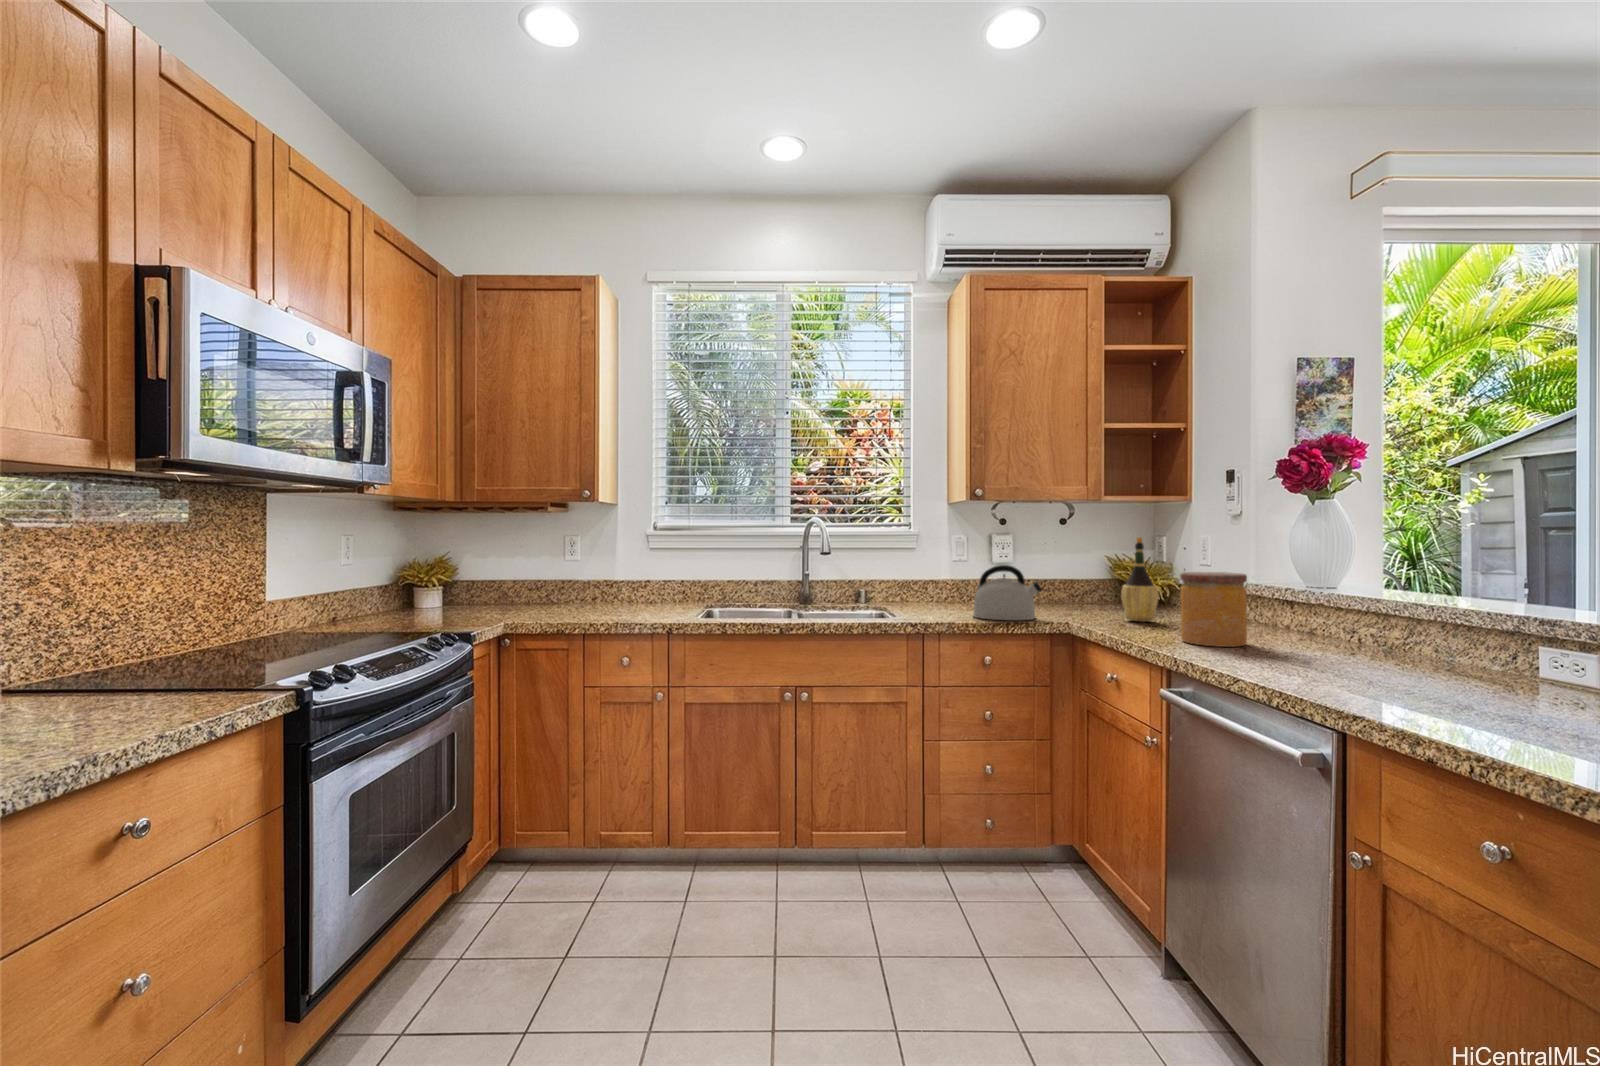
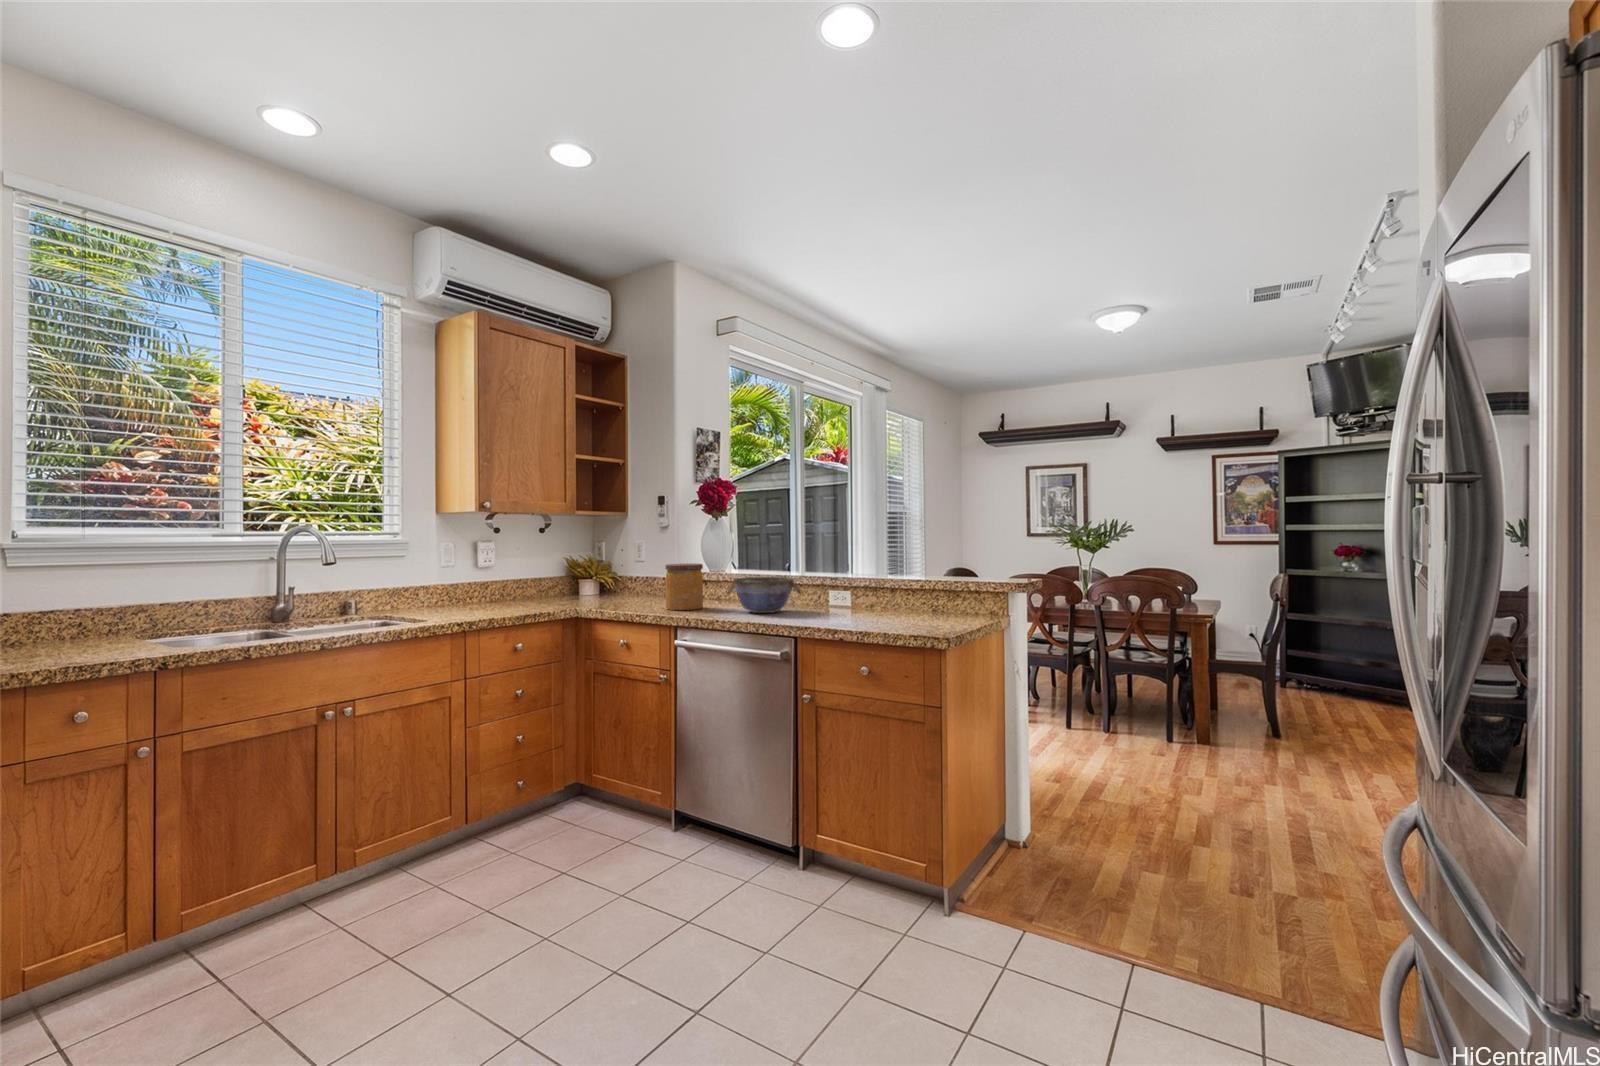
wine bottle: present [1121,537,1159,622] -> none [602,542,627,603]
kettle: present [973,565,1042,620] -> none [490,567,549,613]
bowl: none [1269,603,1430,673] -> present [727,577,801,613]

